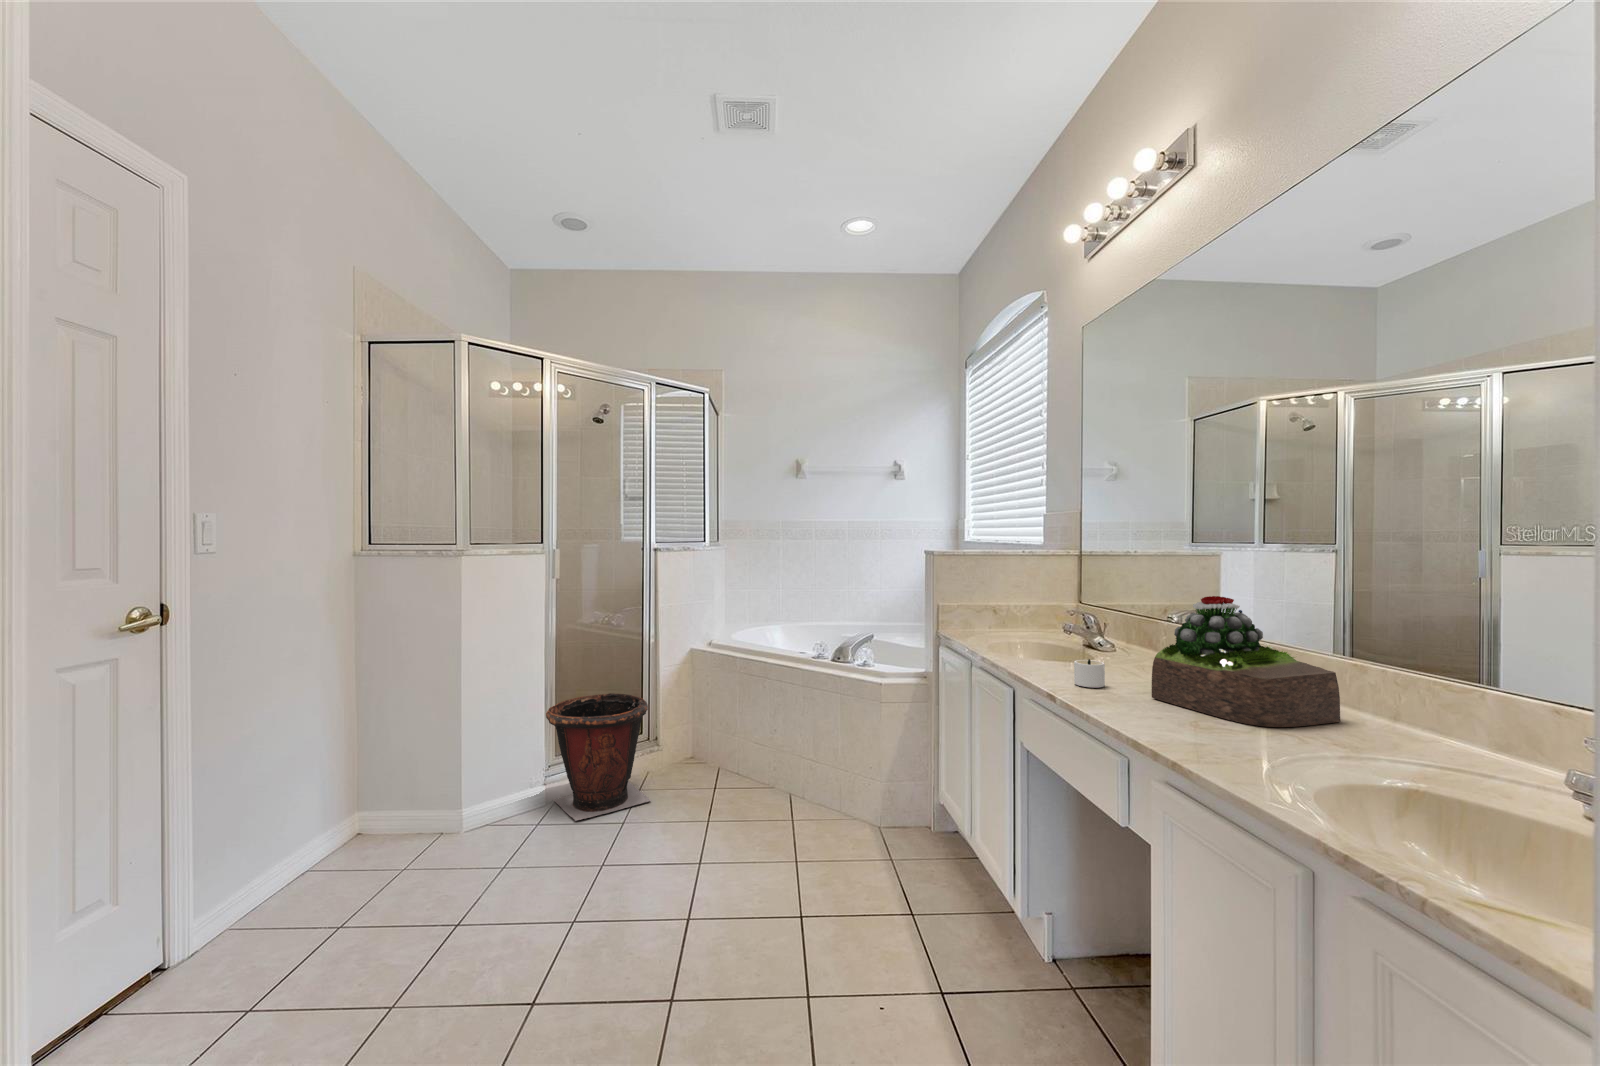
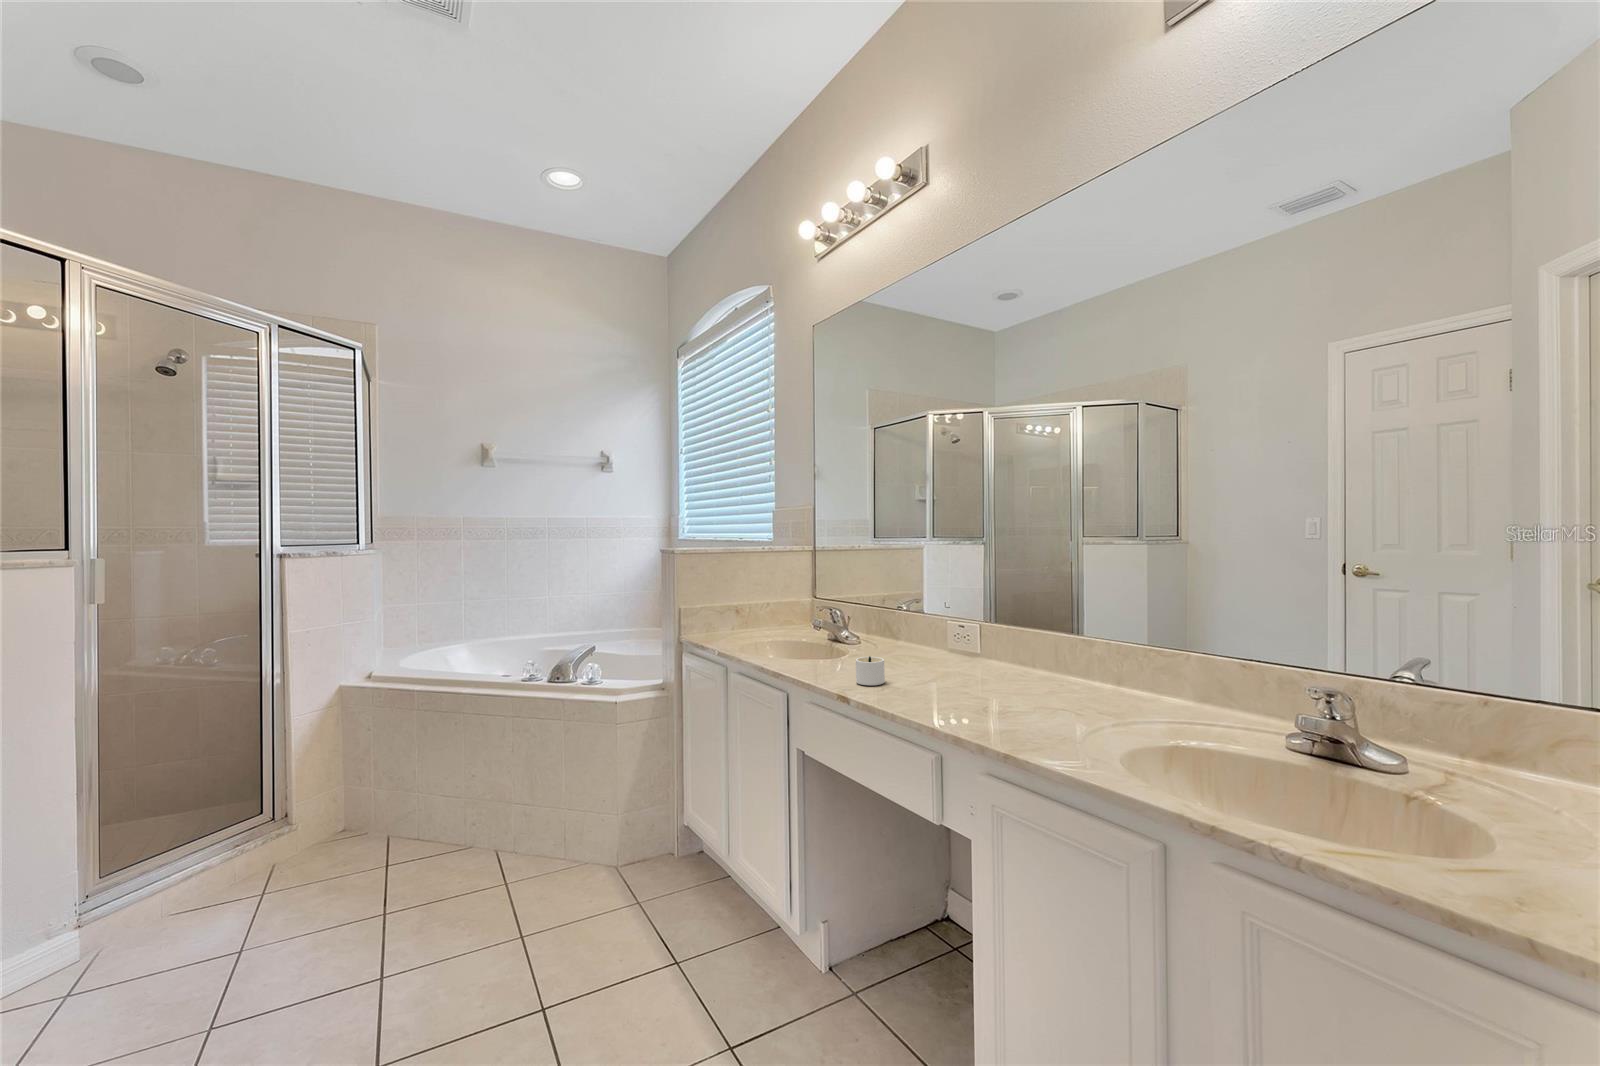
succulent plant: present [1152,596,1340,727] -> none [933,585,1081,705]
waste bin: present [546,693,651,821] -> none [63,763,284,990]

